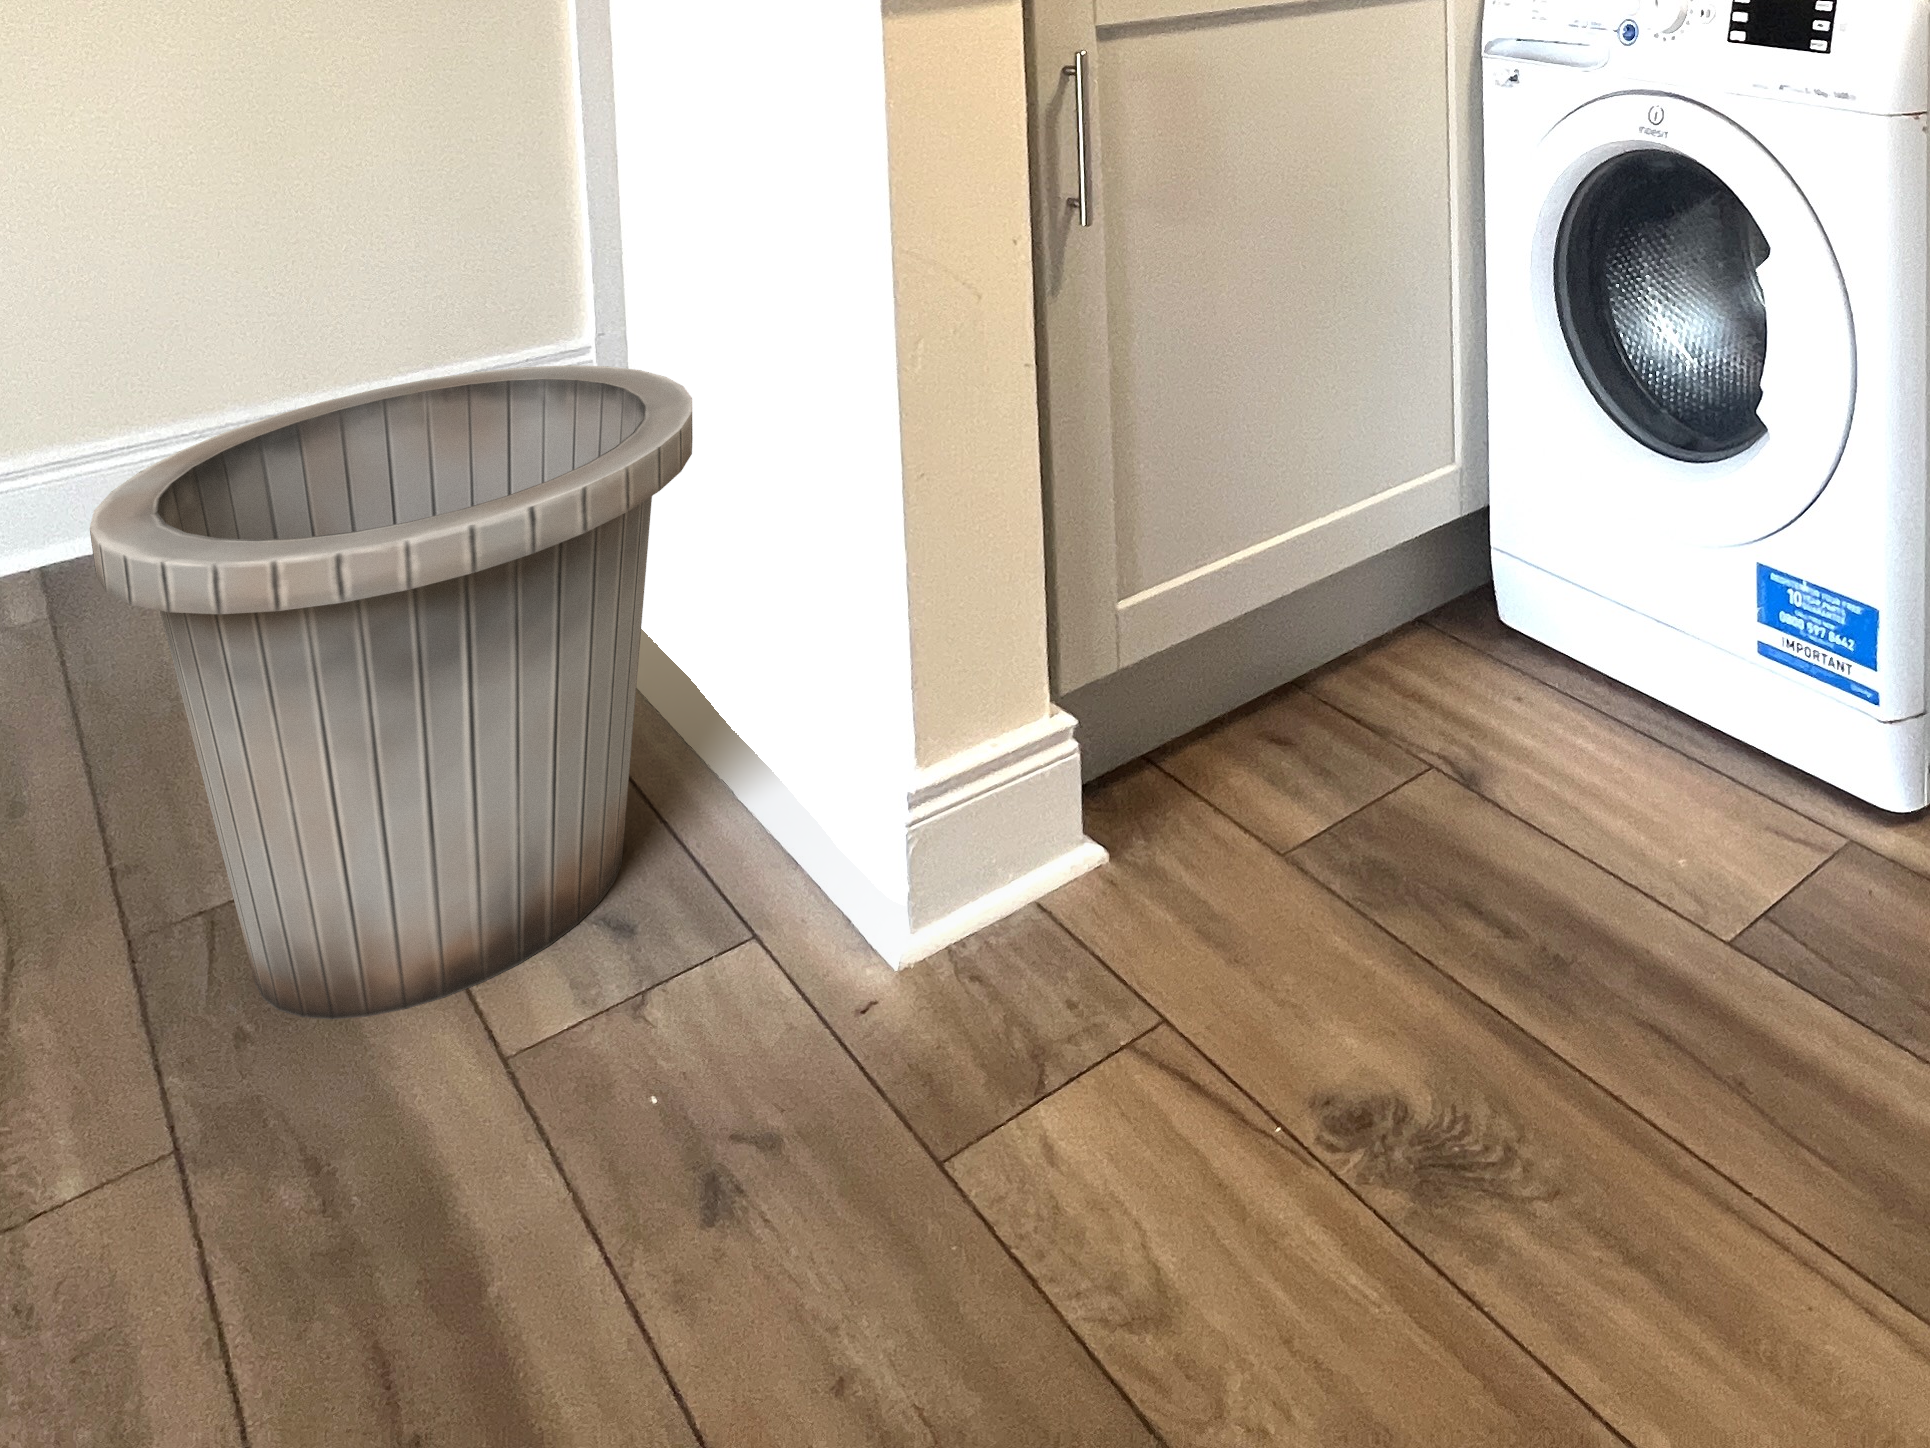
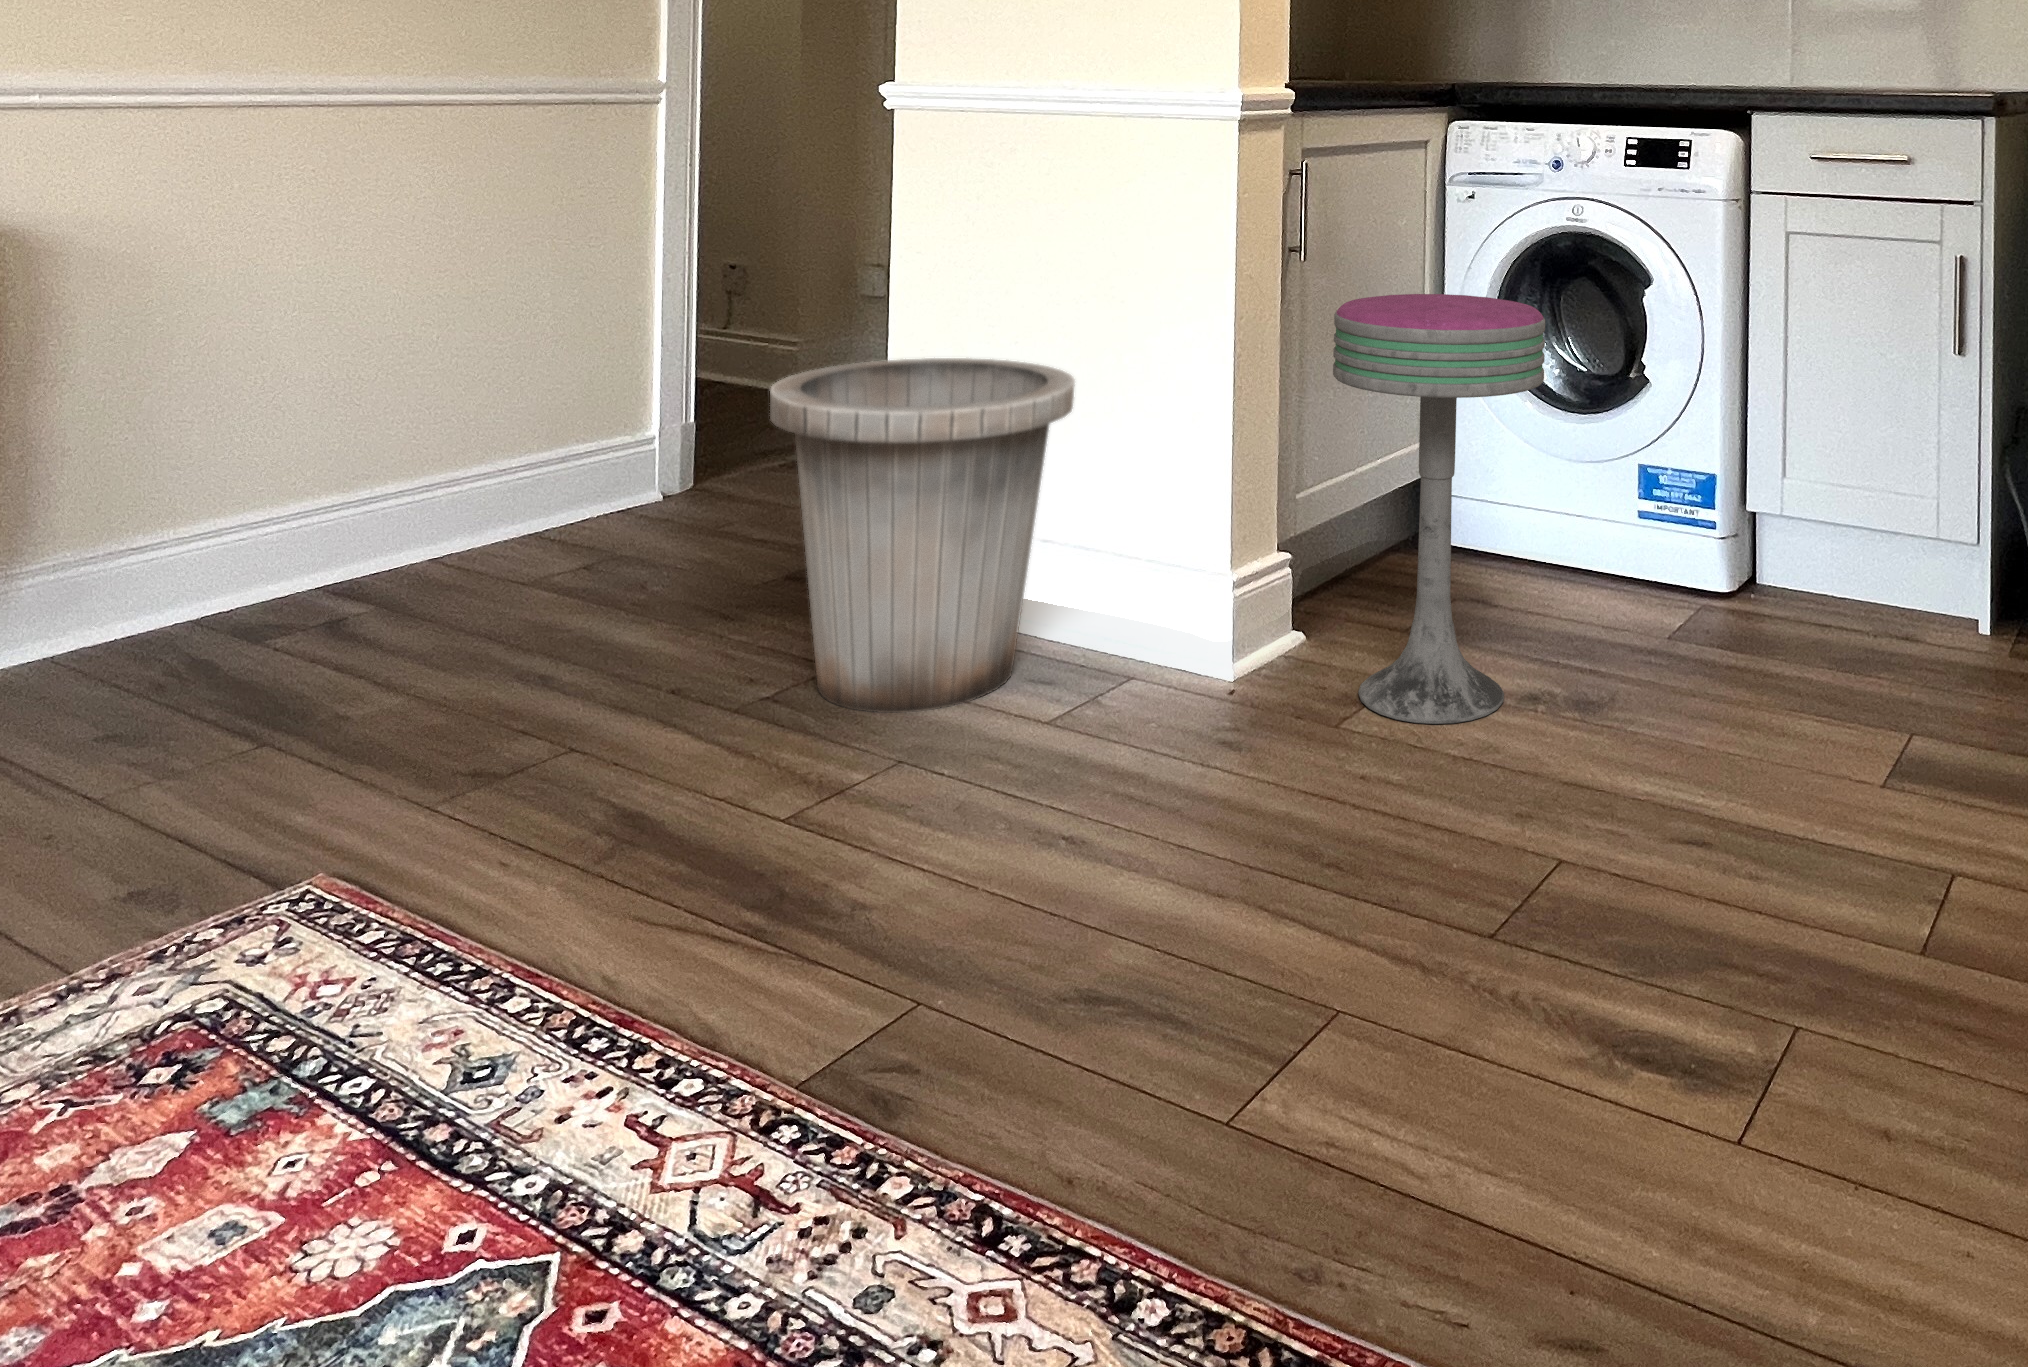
bar stool: none [928,330,1361,1223] -> present [1333,294,1545,724]

